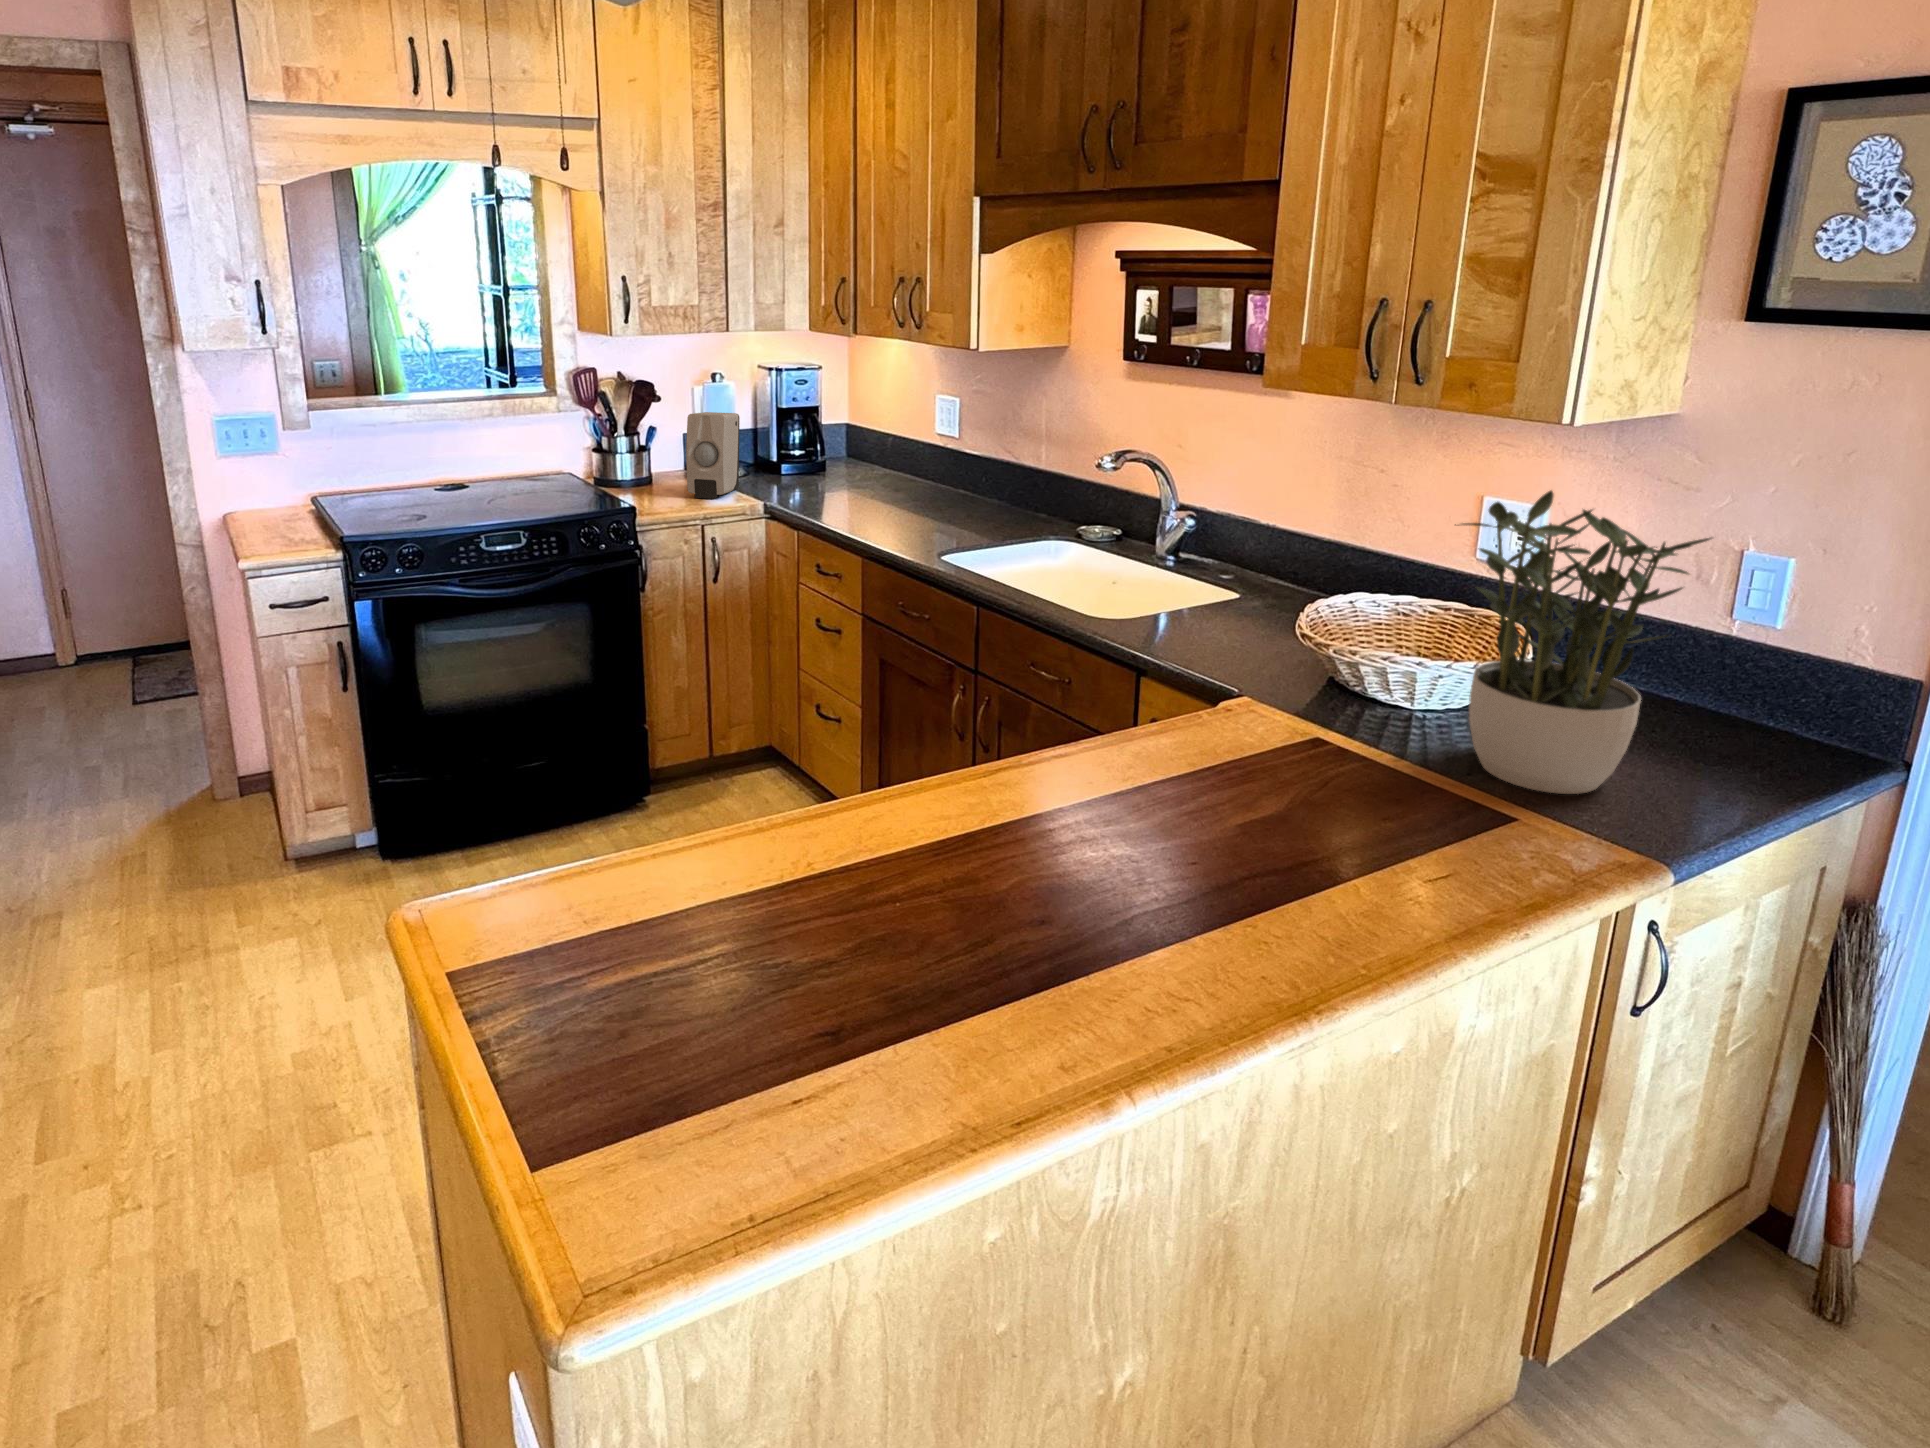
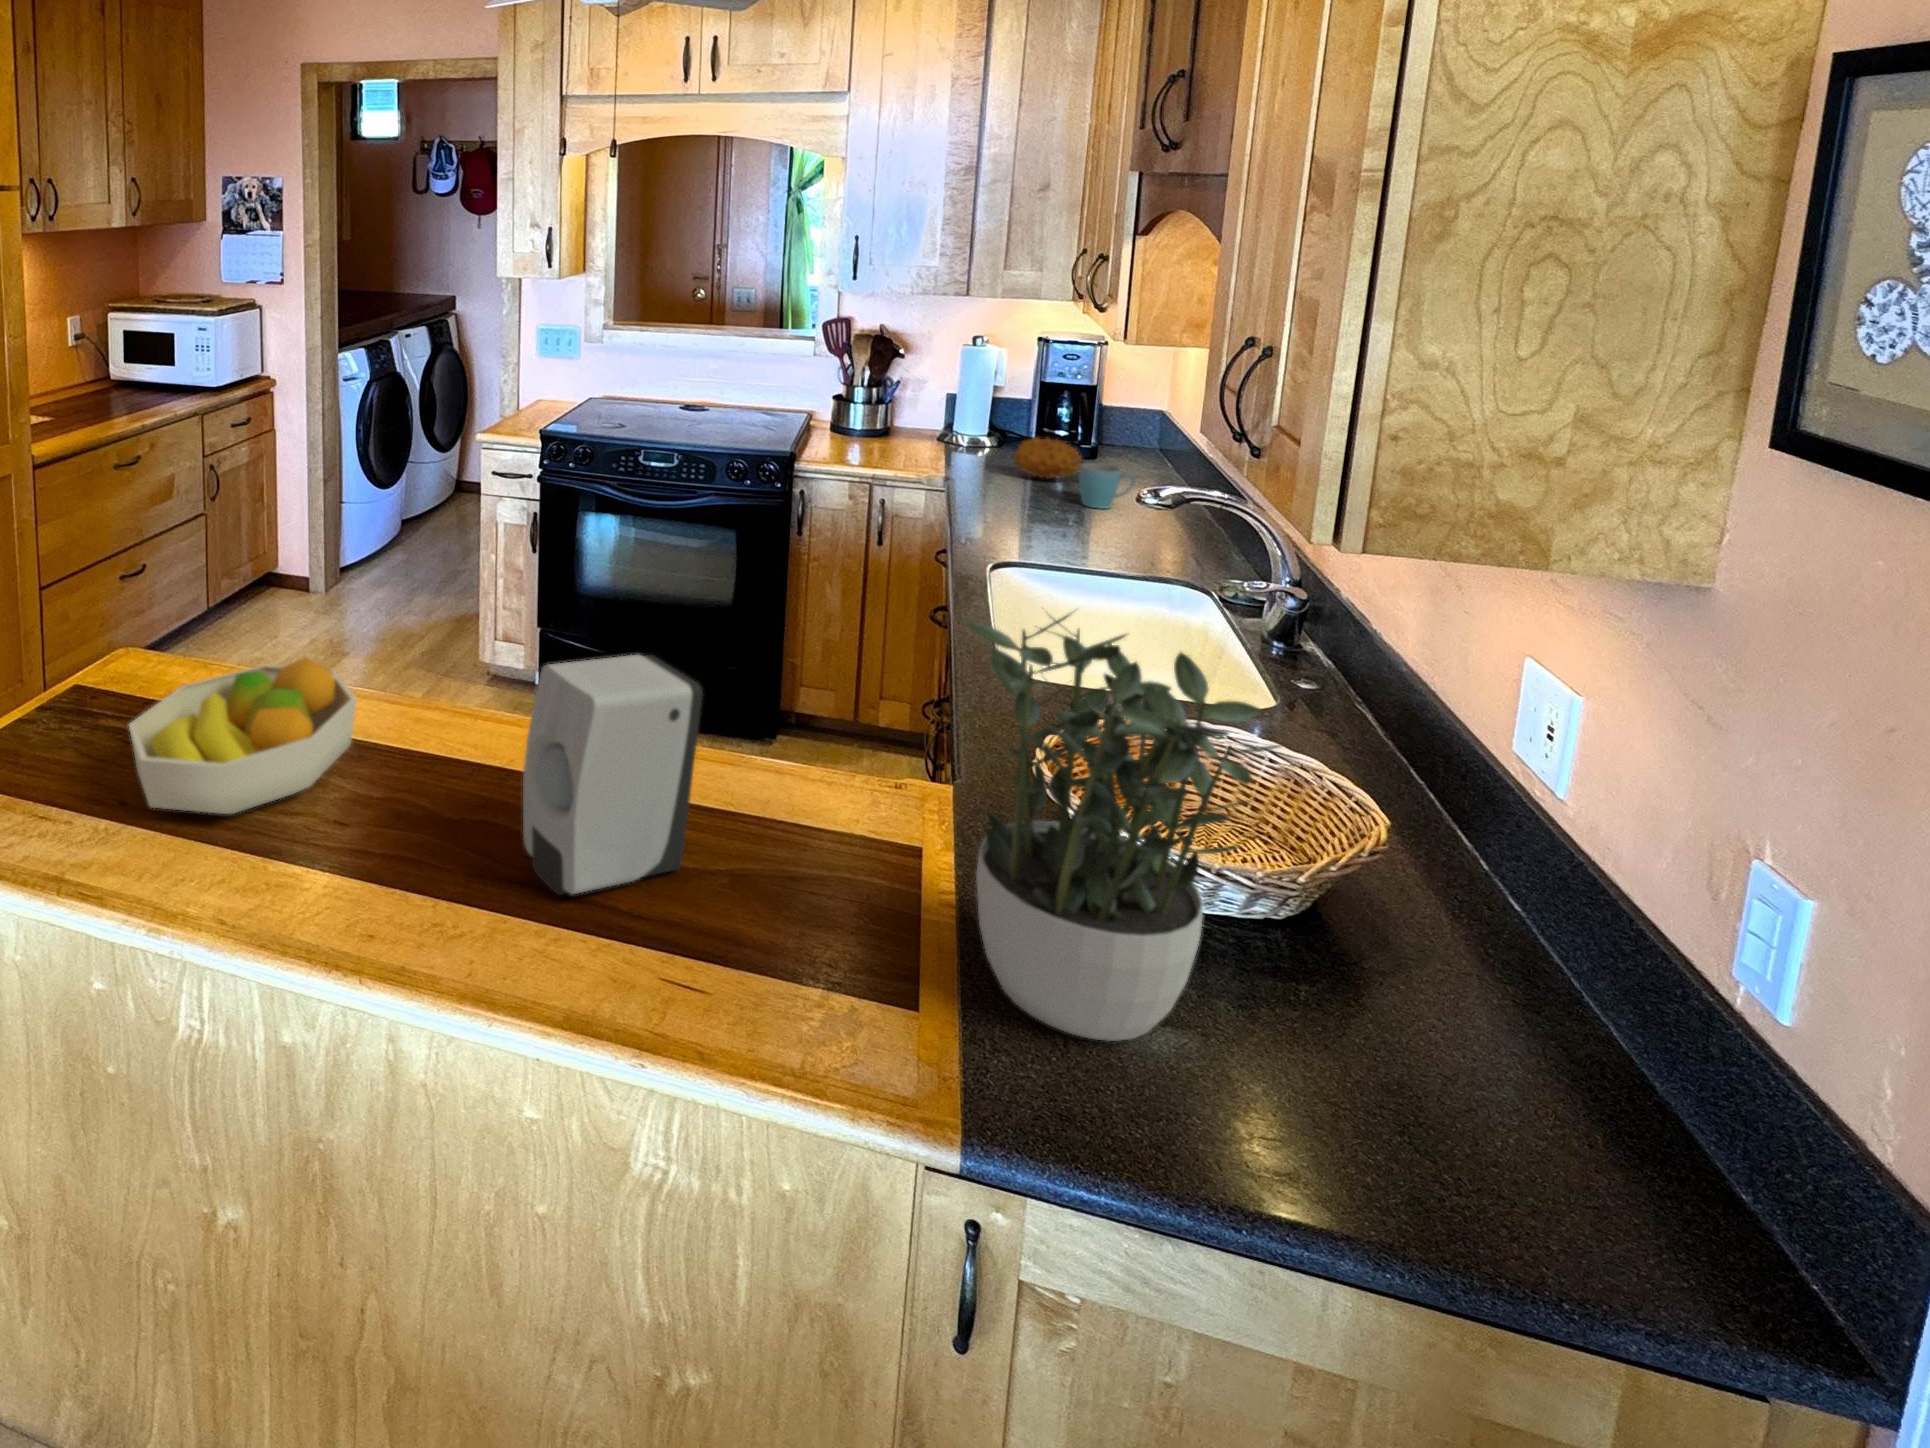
soap dispenser: present [686,412,740,499] -> present [523,655,703,895]
fruit: none [809,452,866,491] -> present [1014,437,1082,479]
mug: none [889,465,929,503] -> present [1079,463,1136,509]
fruit bowl: none [778,776,1028,1009] -> present [129,658,357,814]

